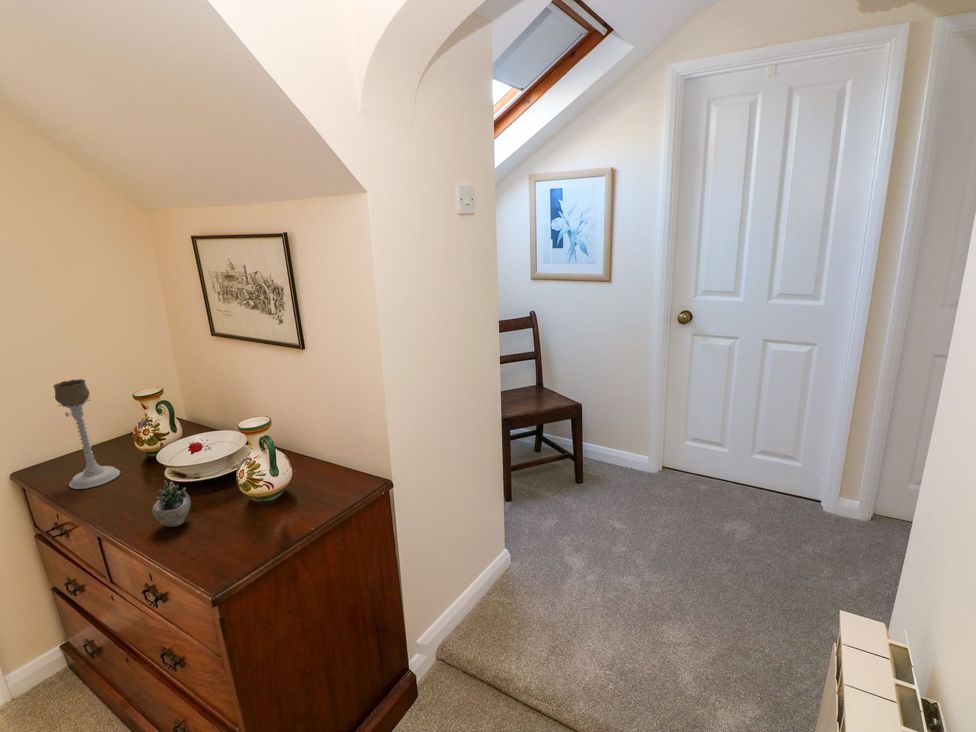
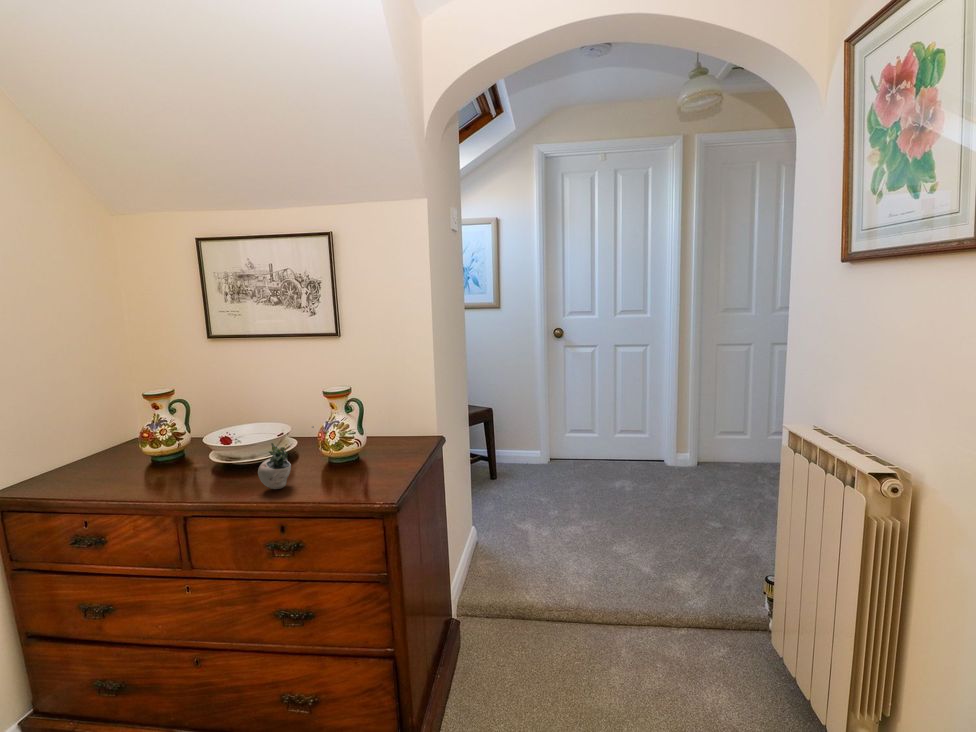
candle holder: present [53,379,120,489] -> none [81,371,143,492]

